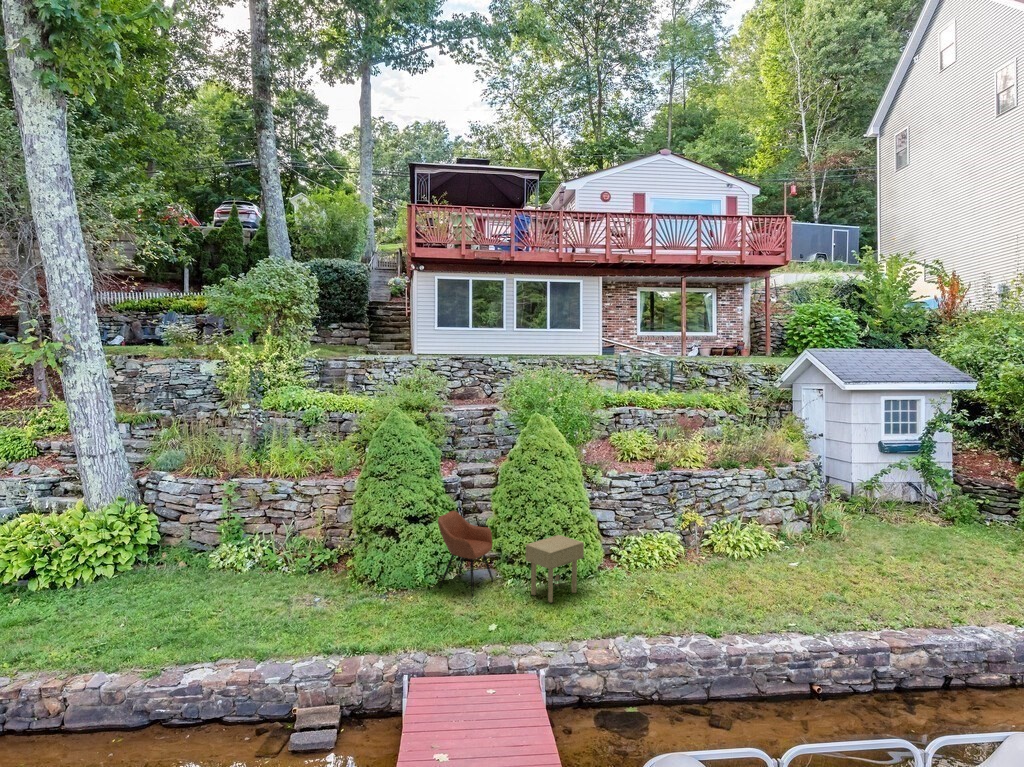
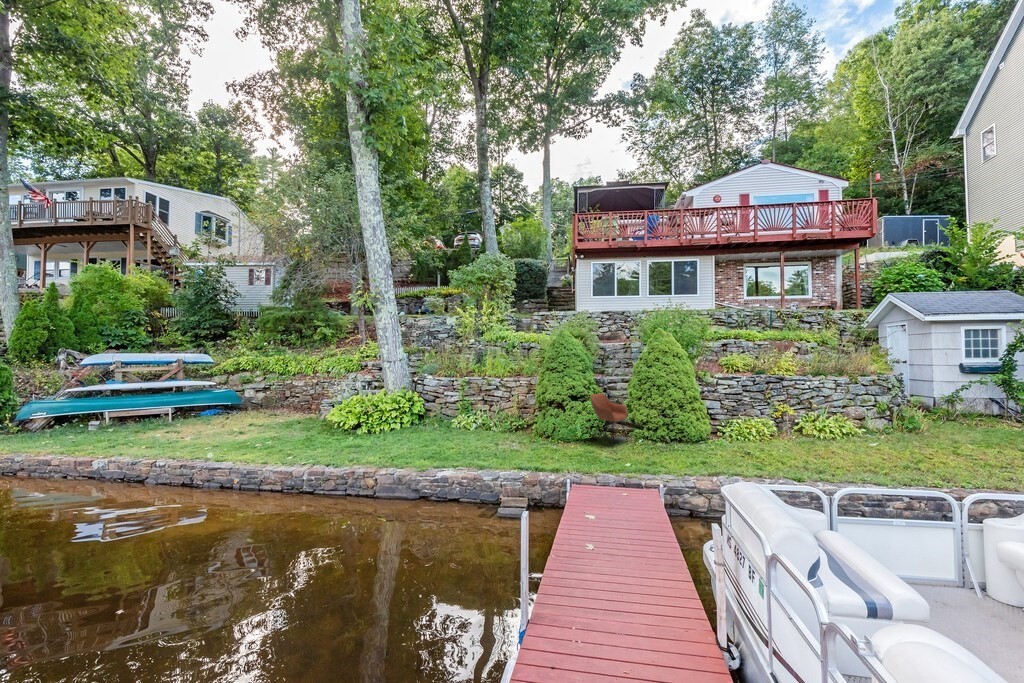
side table: present [526,535,584,603] -> none [650,411,693,453]

